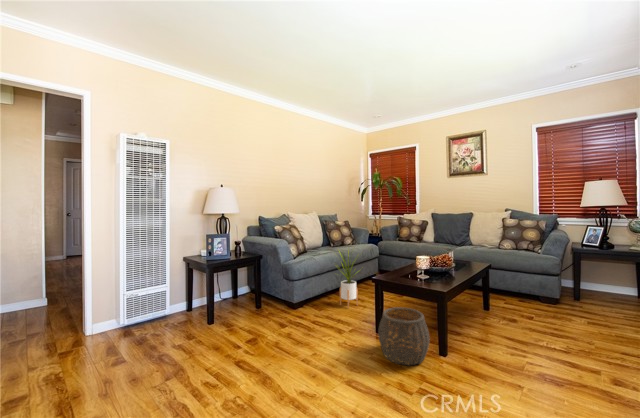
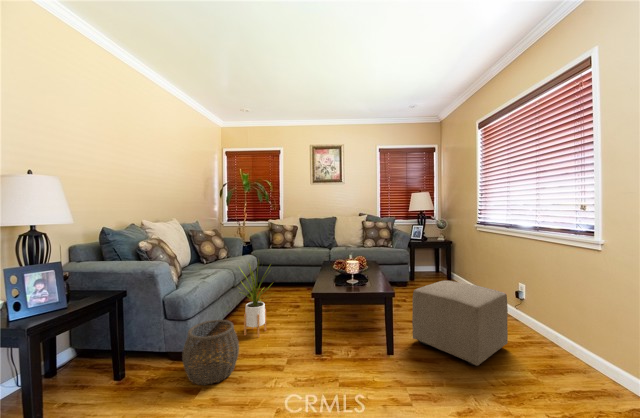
ottoman: none [484,291,621,386] -> present [412,280,508,366]
woven basket: present [378,307,429,365] -> present [182,320,239,385]

